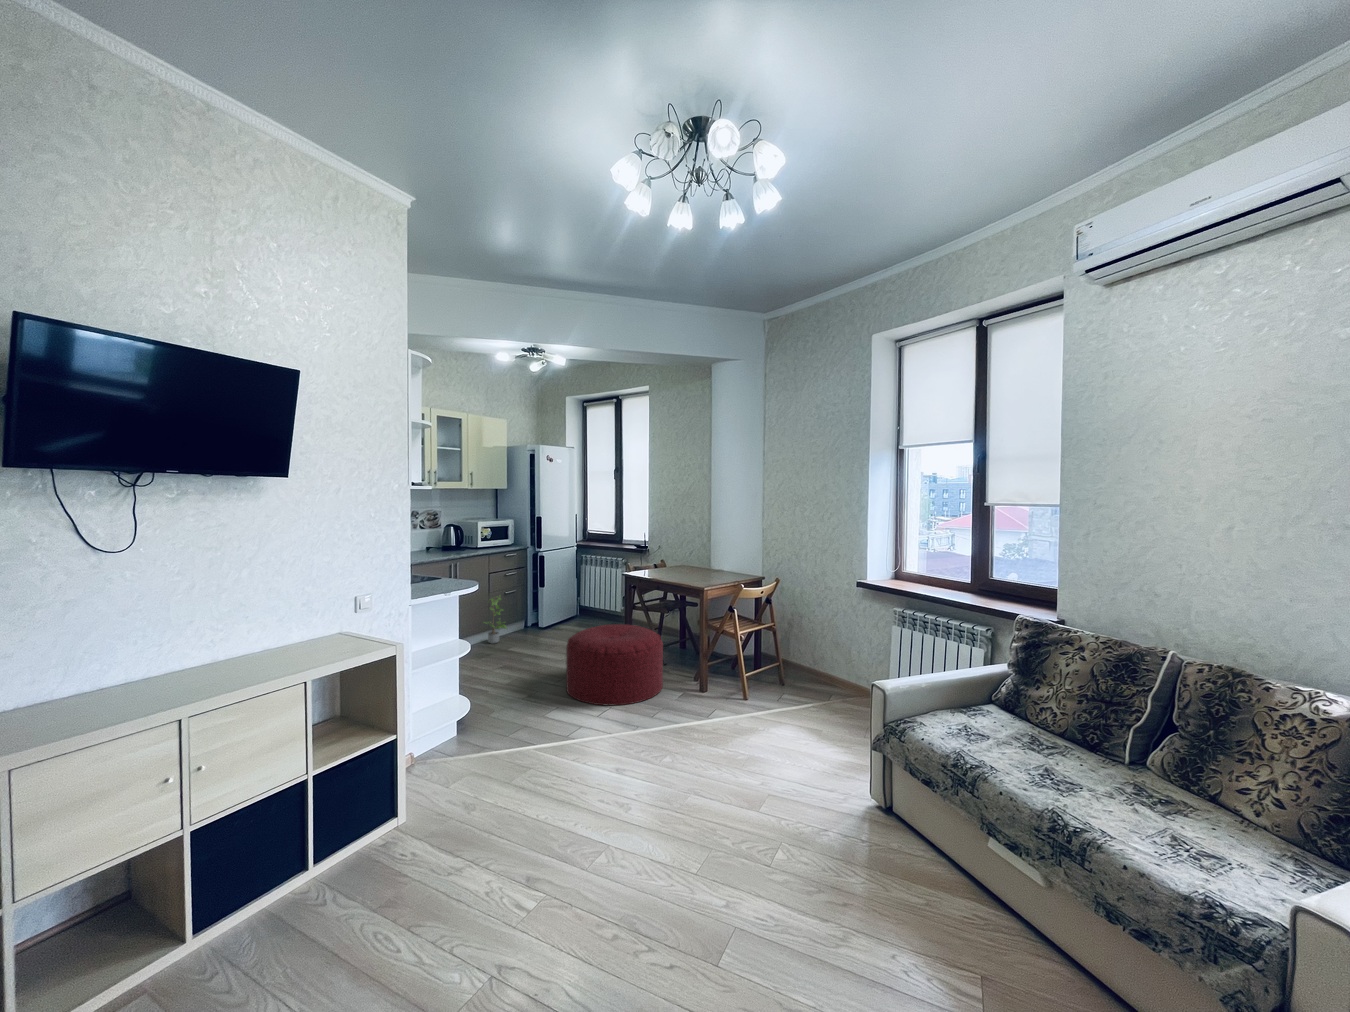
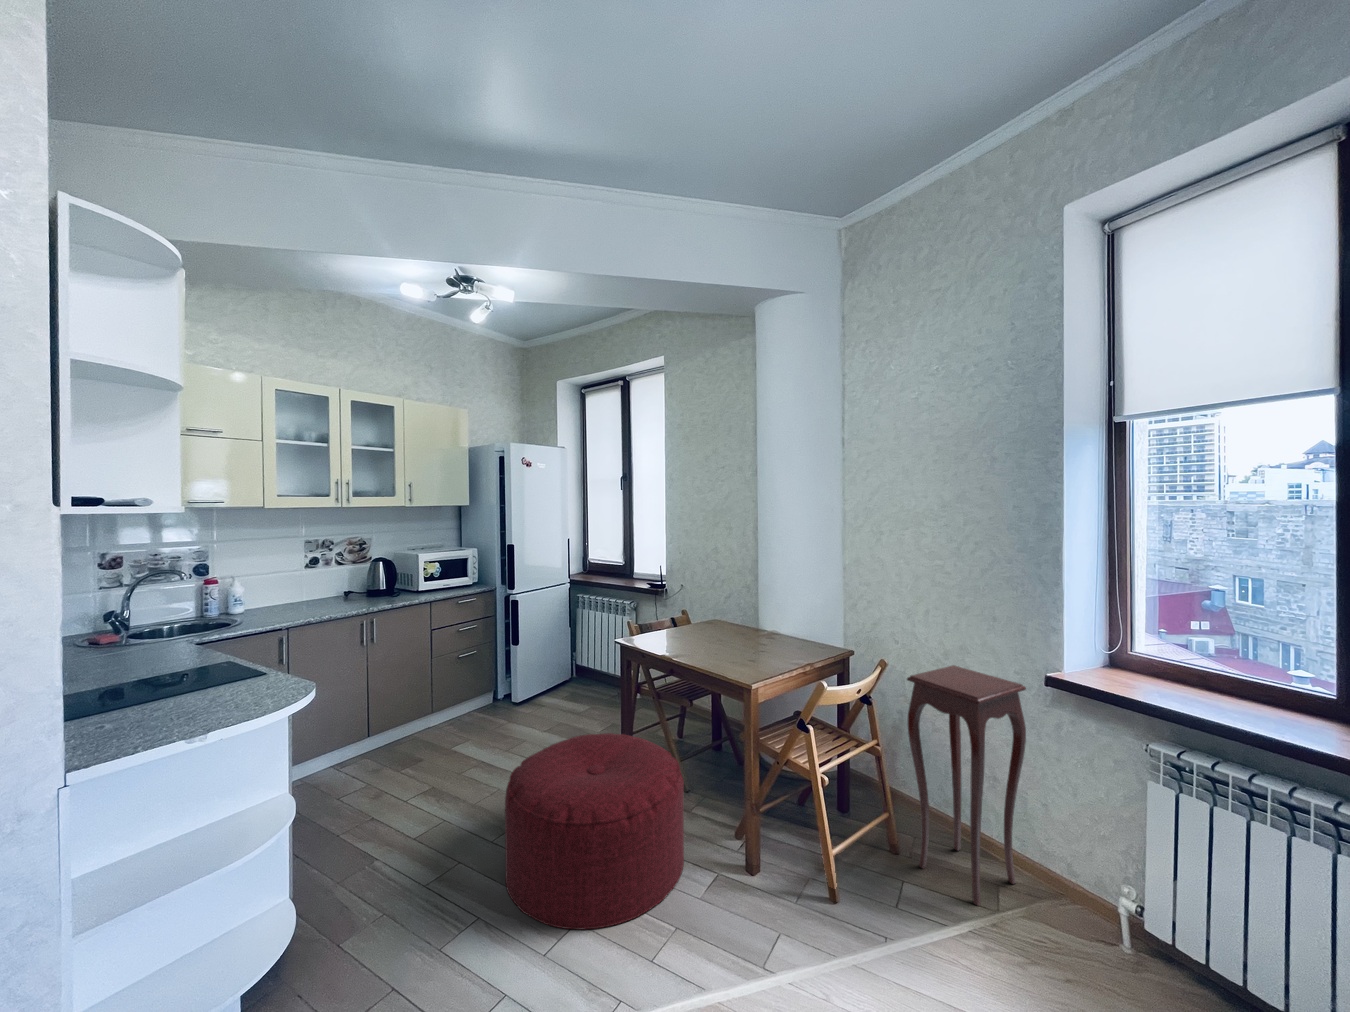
side table: none [784,583,842,697] -> present [907,665,1026,906]
potted plant: present [485,597,507,644] -> none [417,660,458,737]

